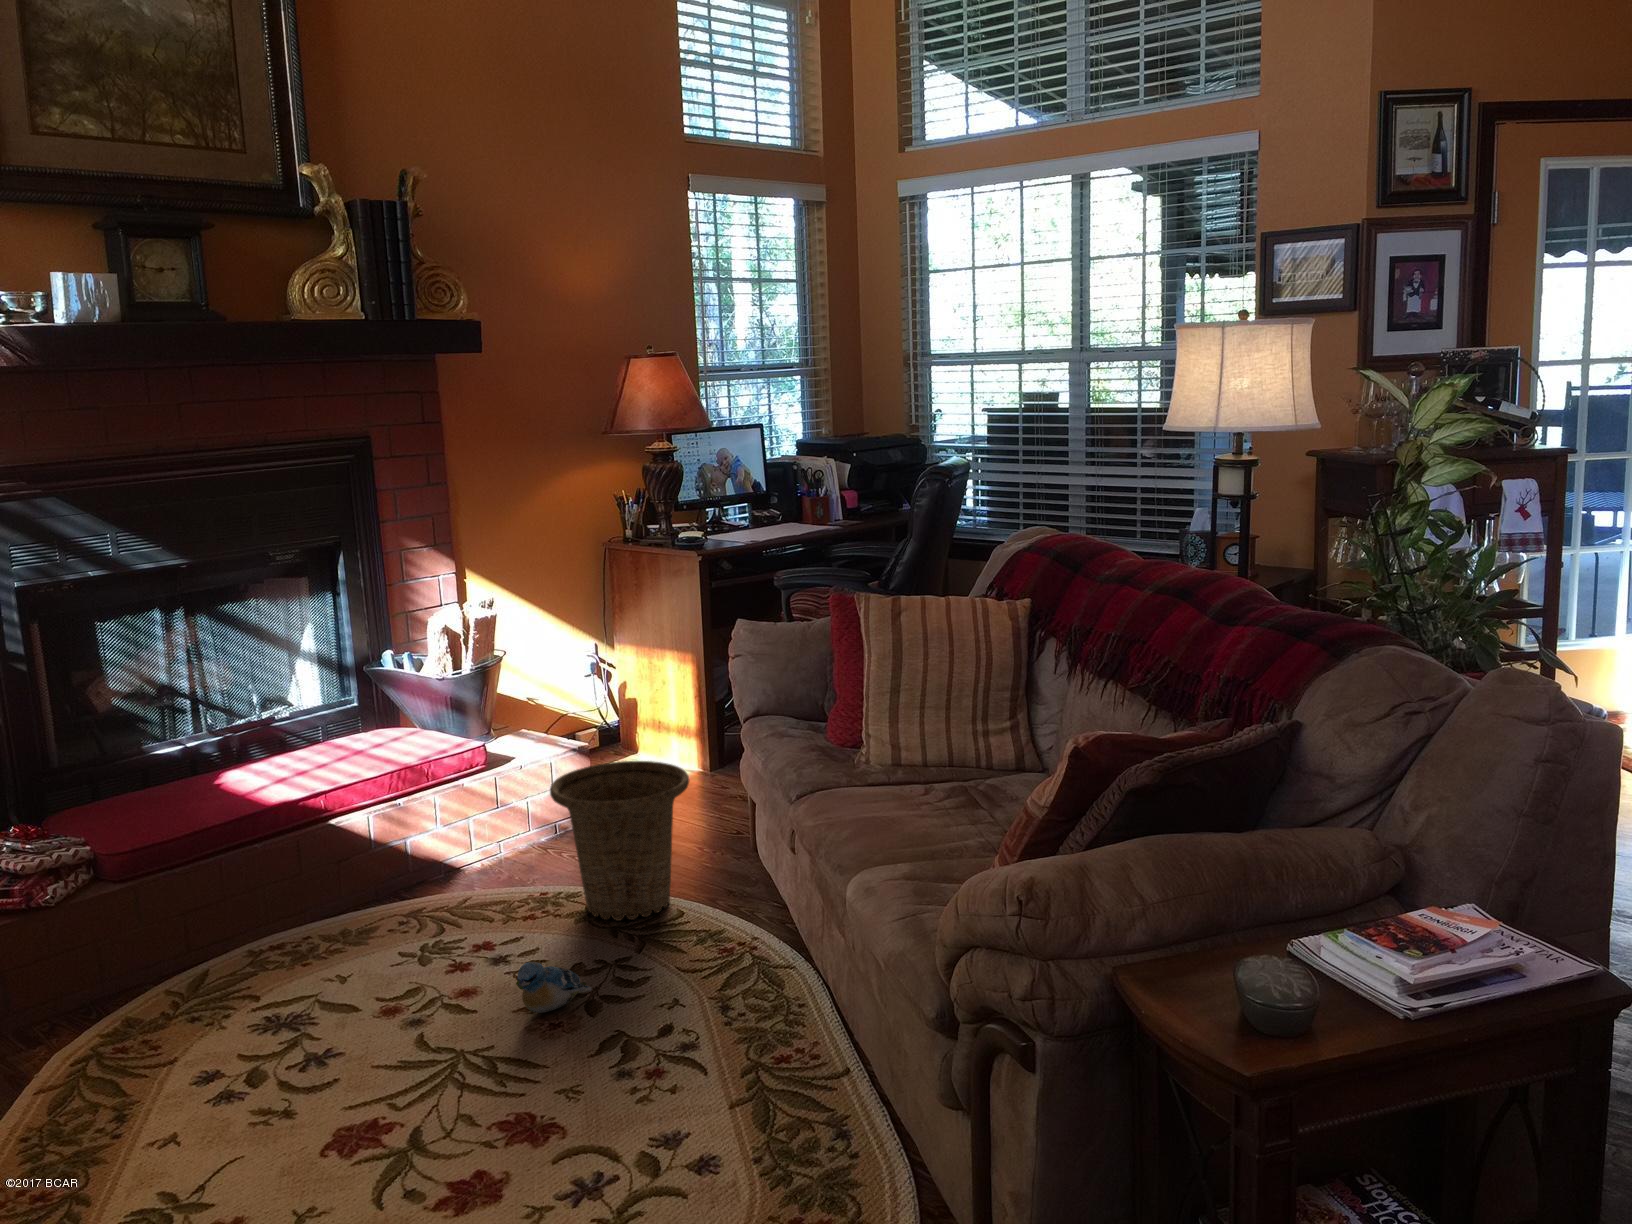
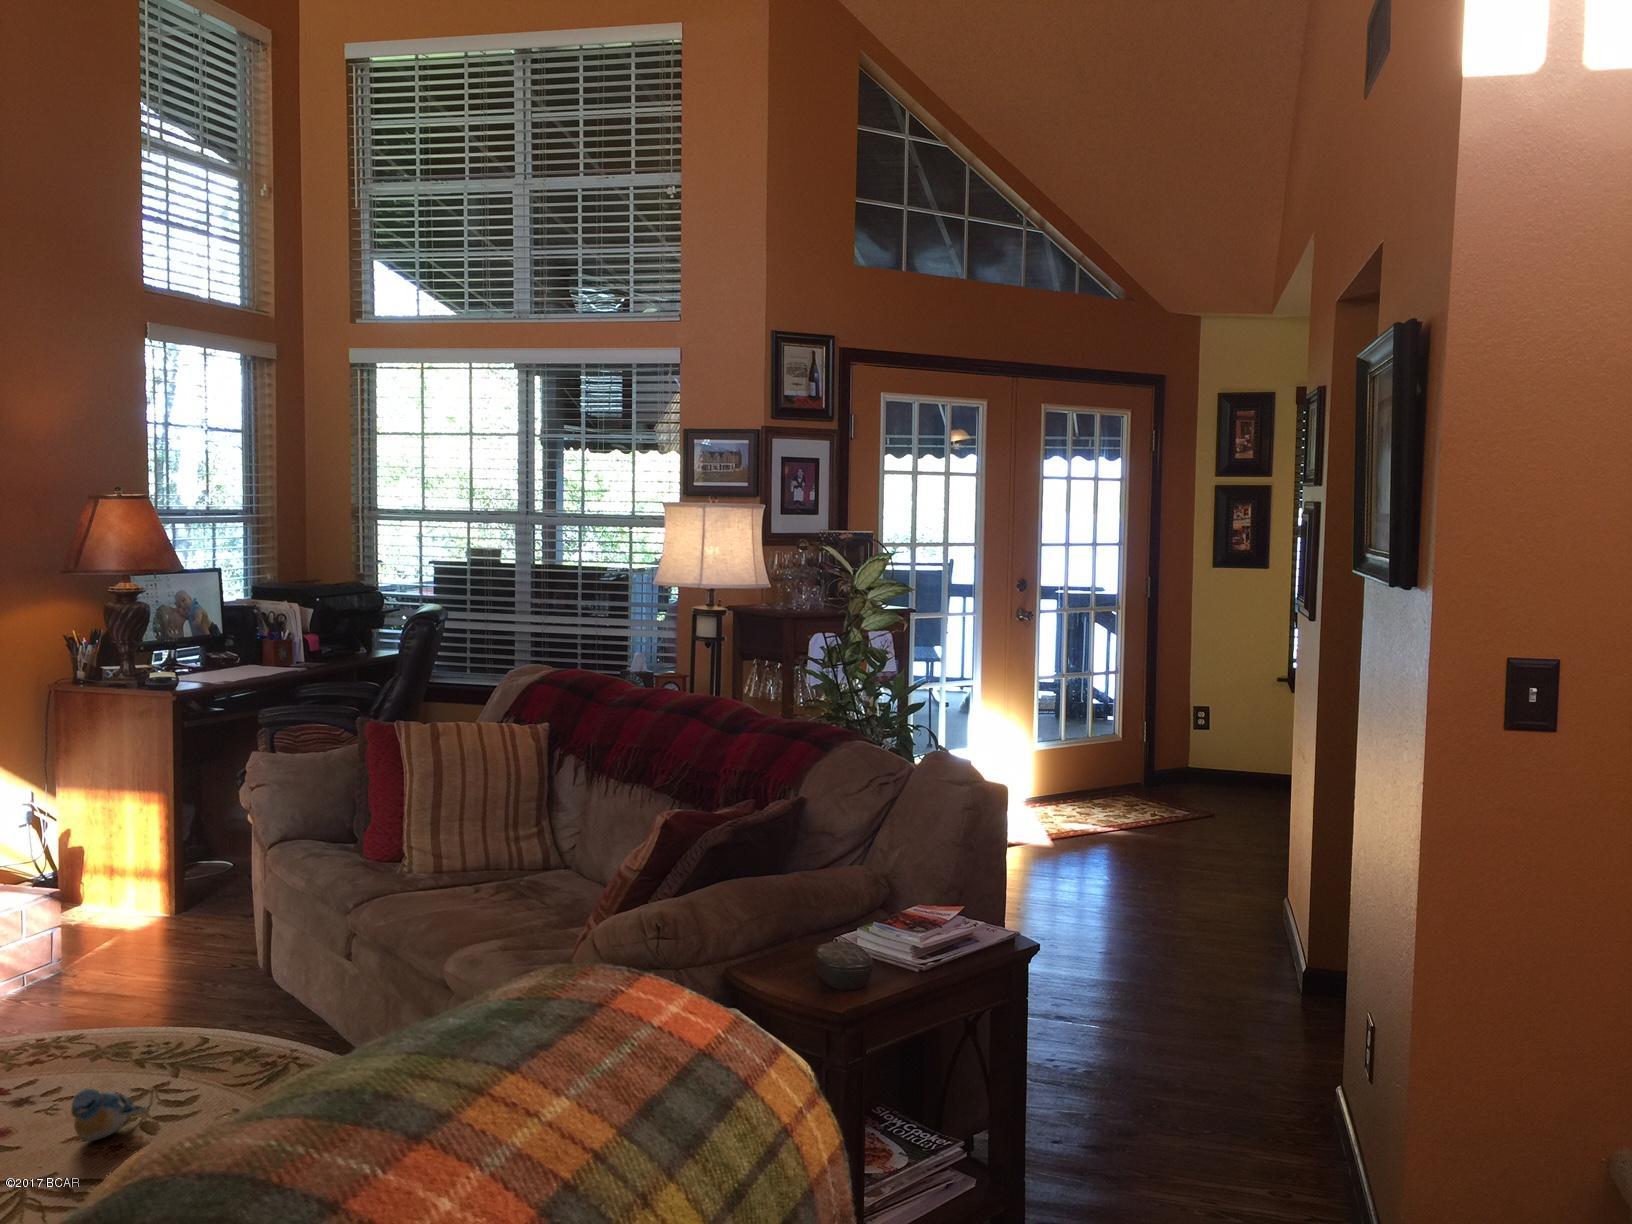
basket: present [550,761,689,921] -> none [63,893,216,1055]

